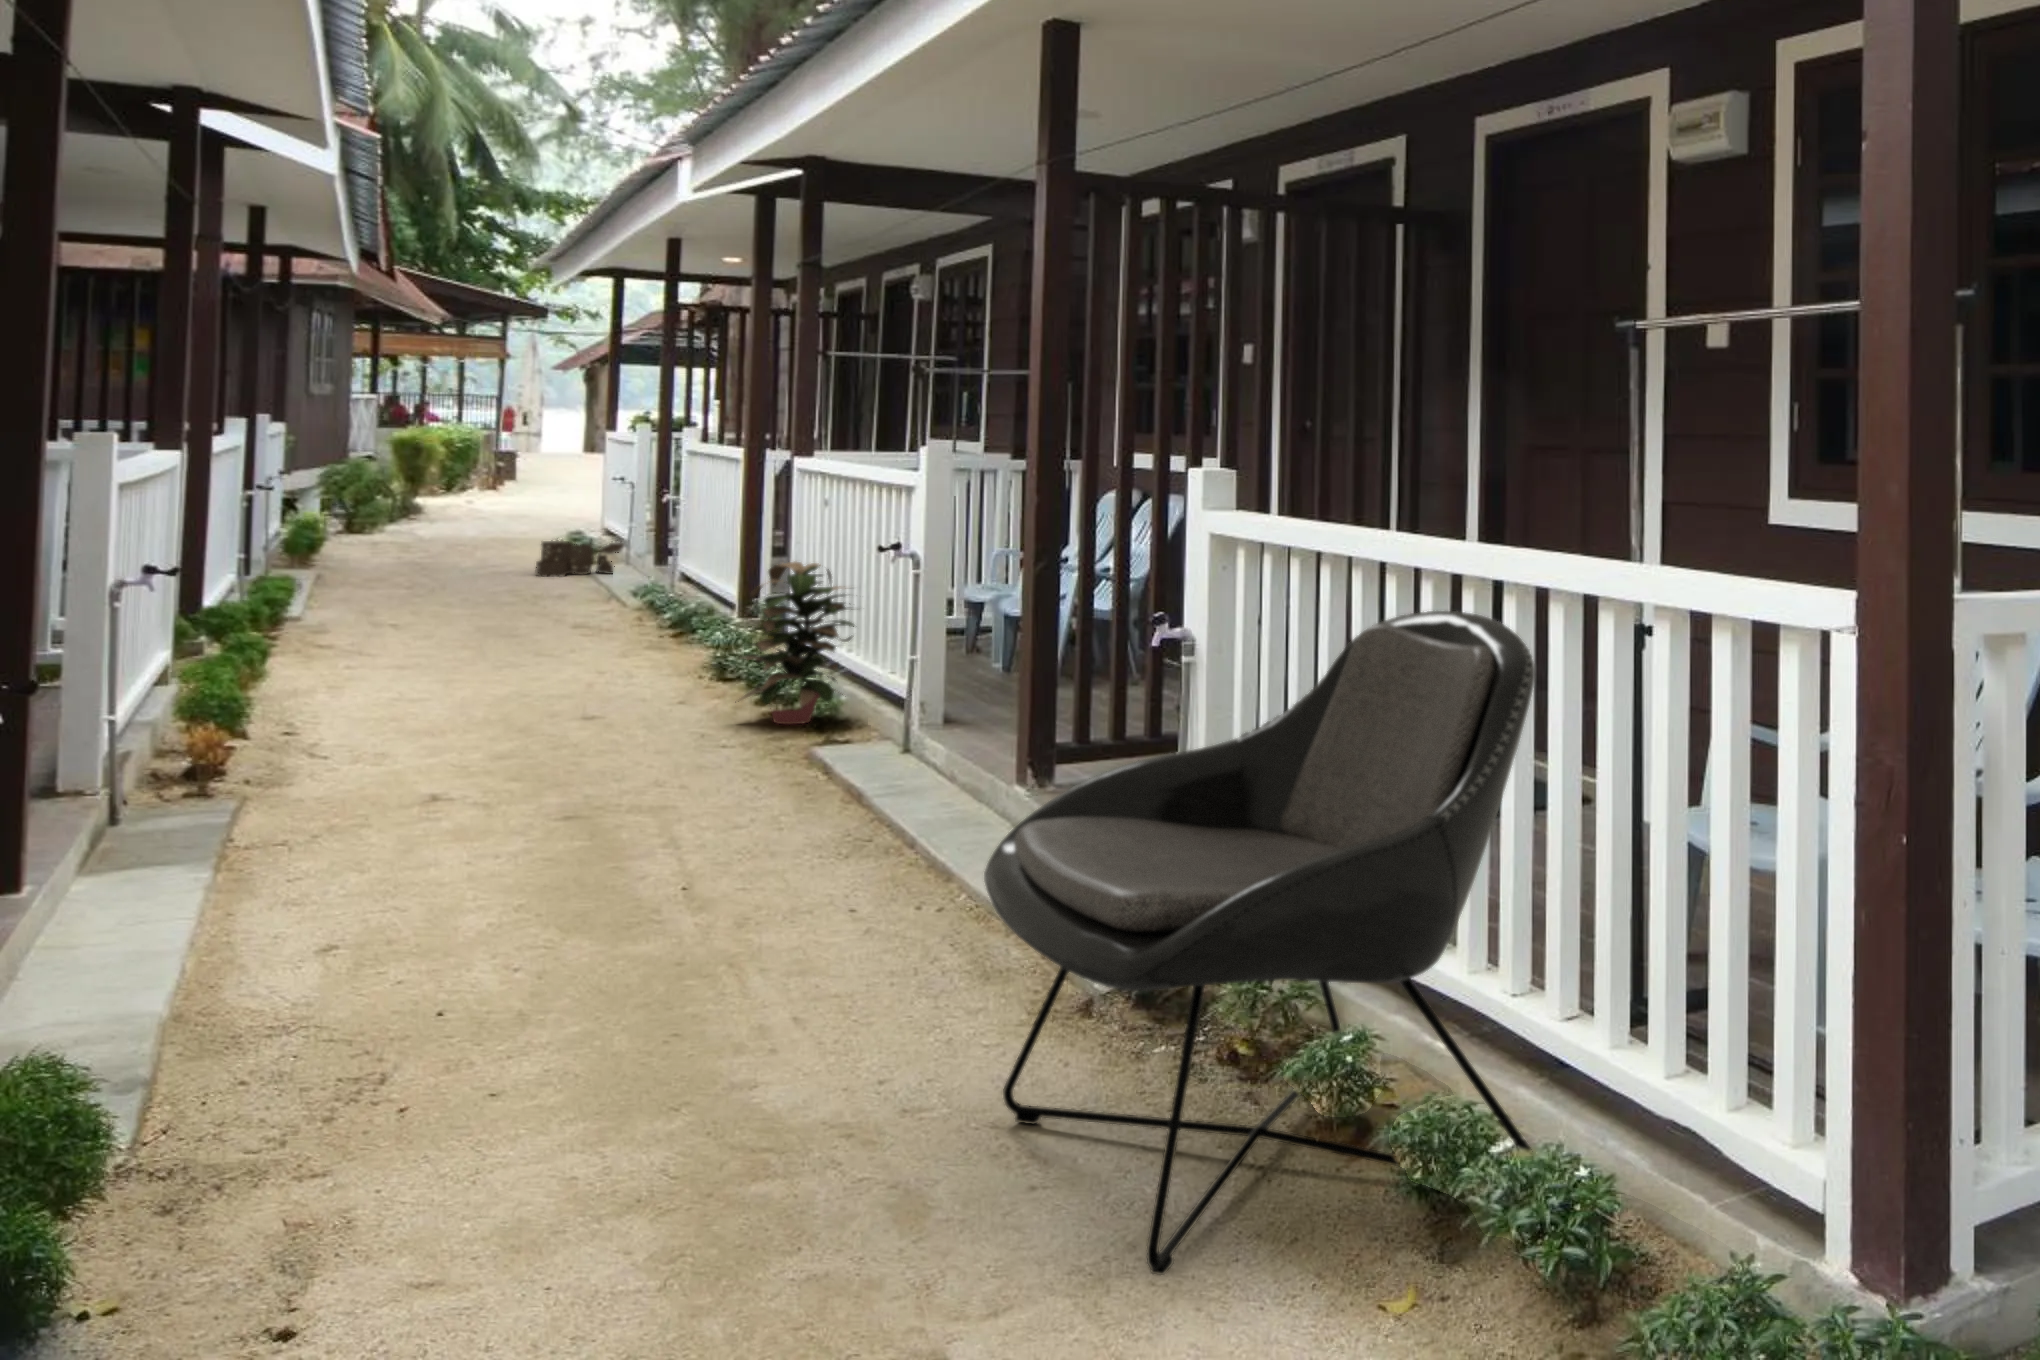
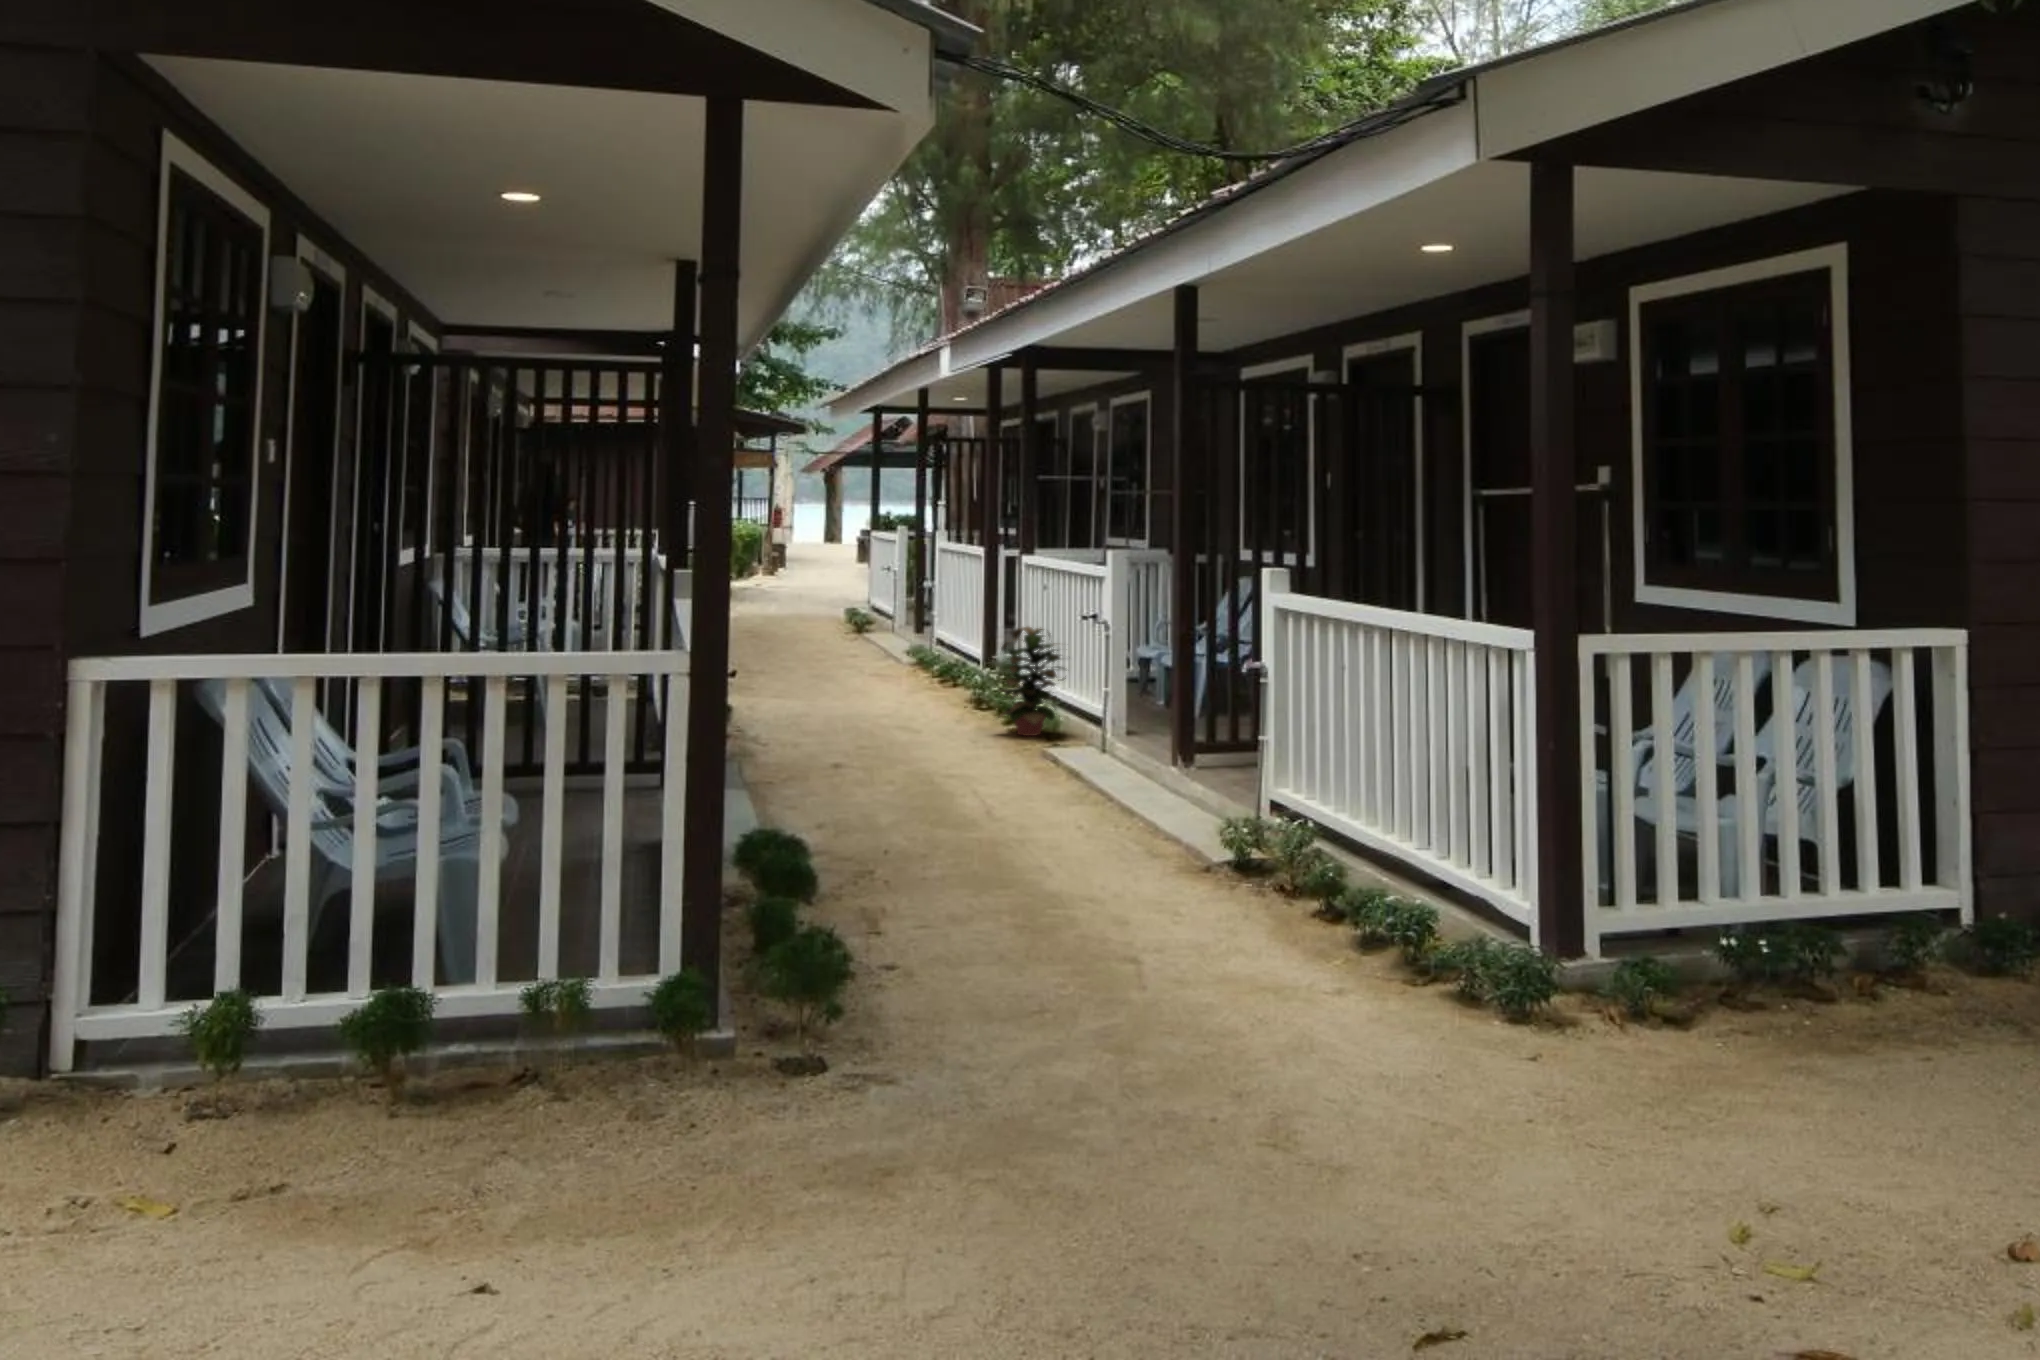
woven basket: present [535,538,624,577] -> none [833,611,898,641]
lounge chair: present [984,611,1535,1275] -> none [1150,648,1422,952]

